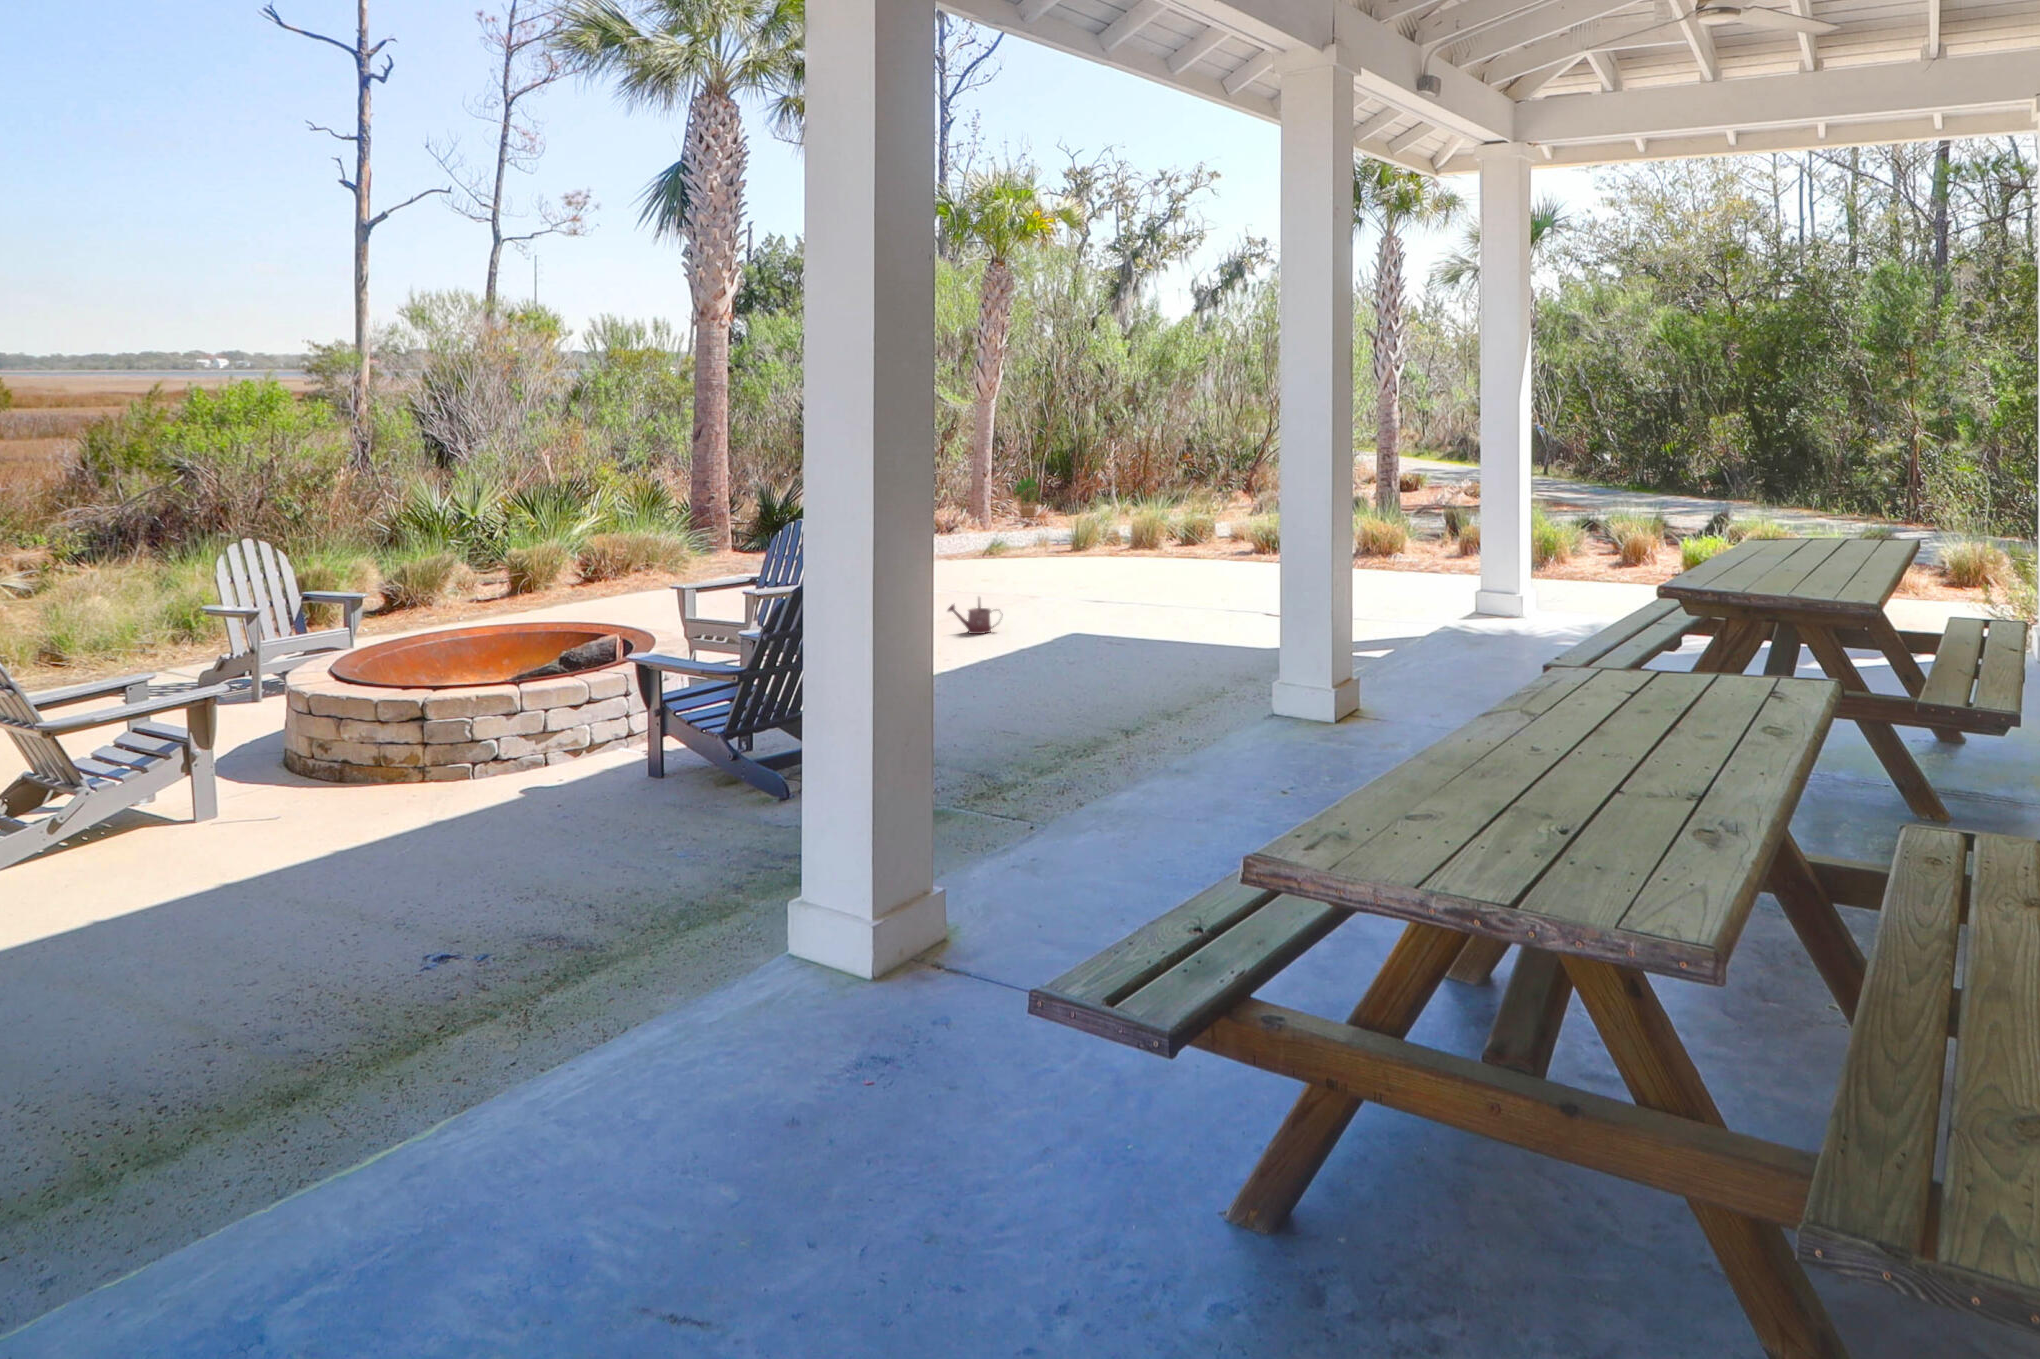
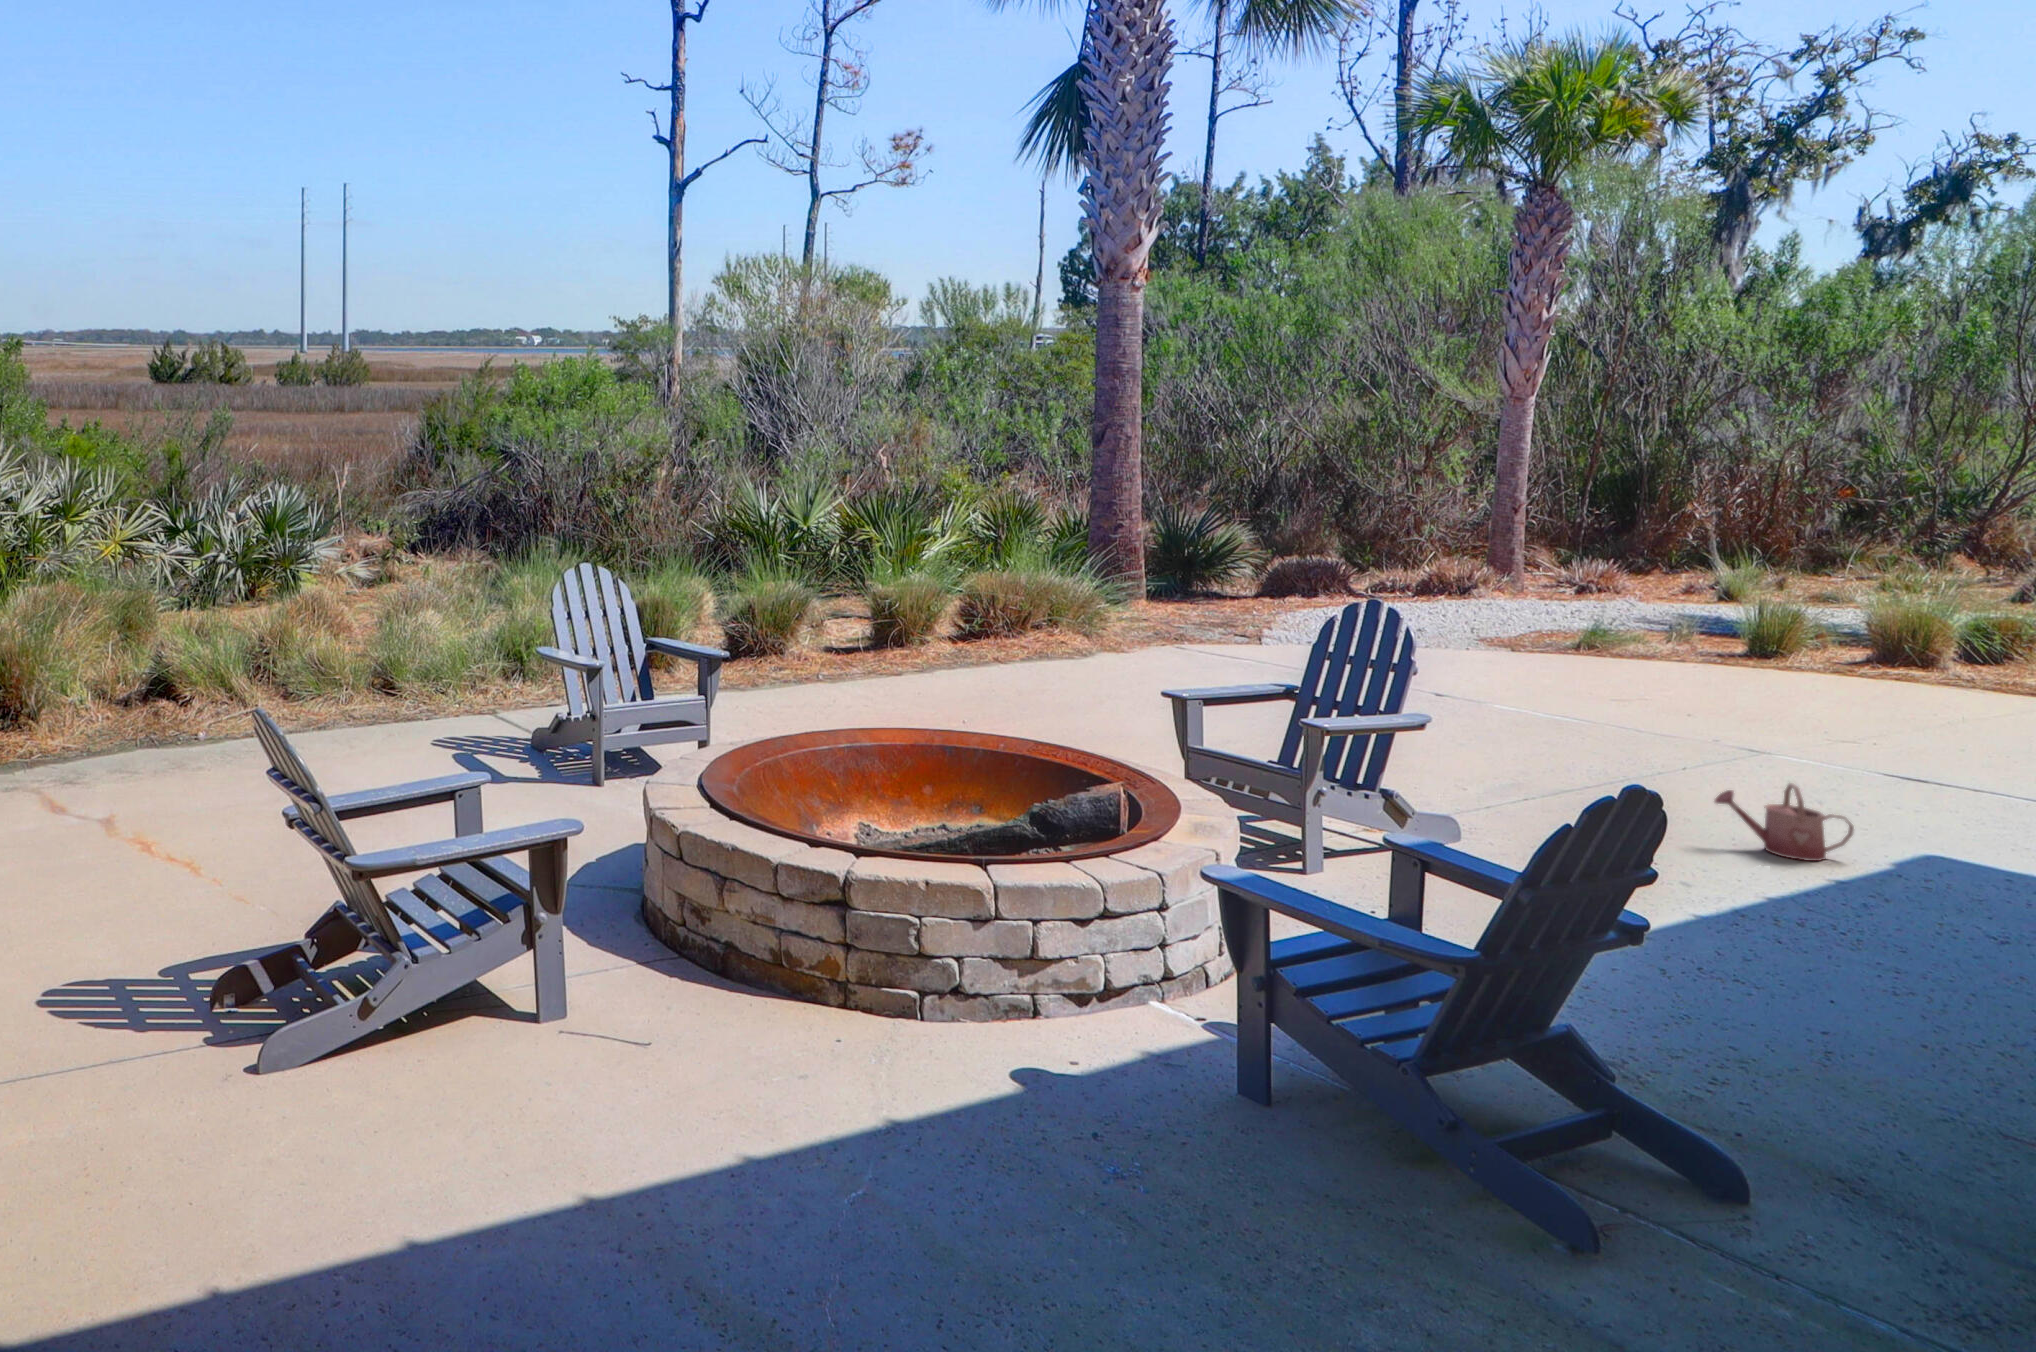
potted plant: present [1014,478,1040,517] -> none [1548,519,1607,583]

